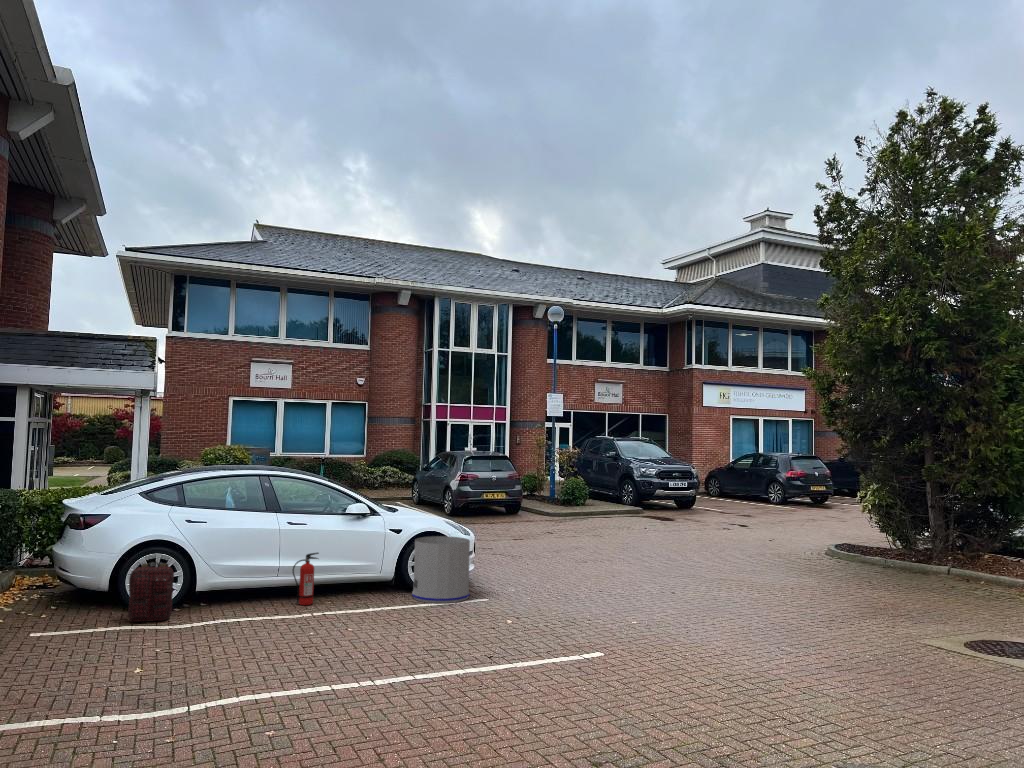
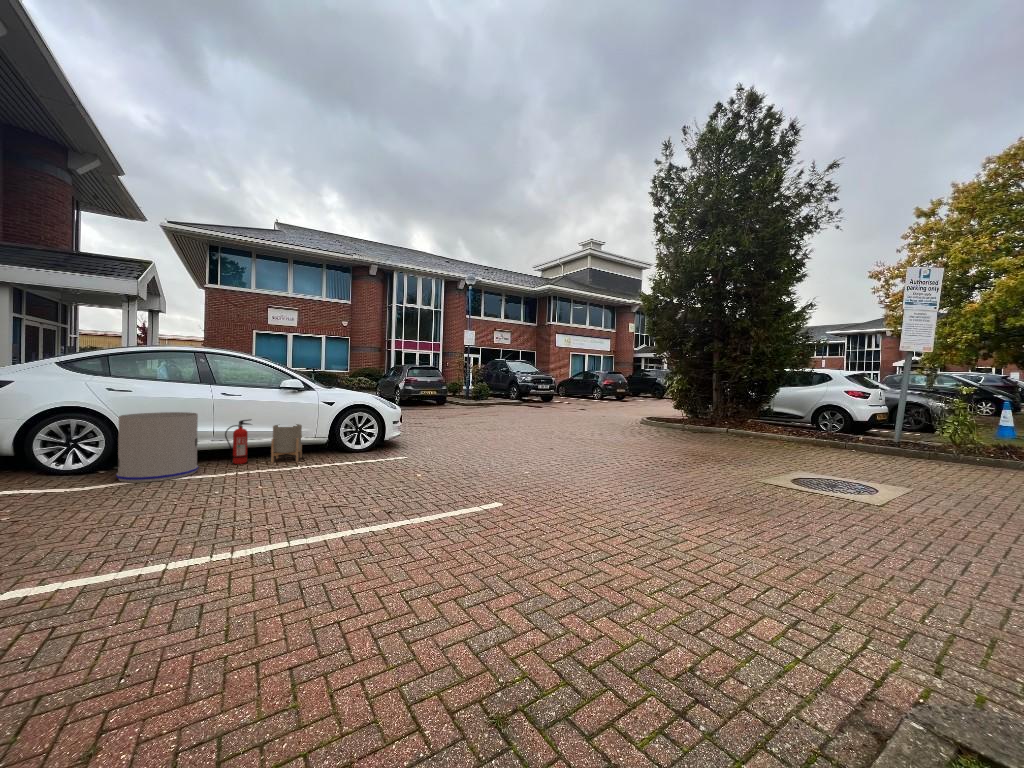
trash can: present [412,536,470,603] -> present [116,412,199,482]
planter: none [339,558,370,605] -> present [271,424,302,463]
backpack: present [128,562,174,622] -> none [25,426,86,484]

